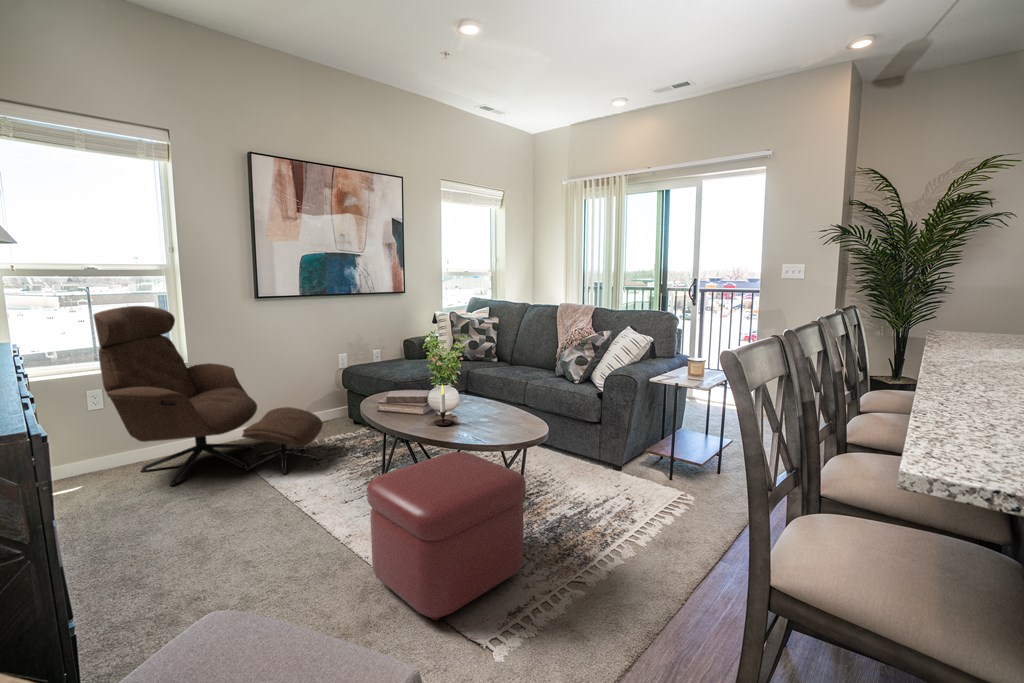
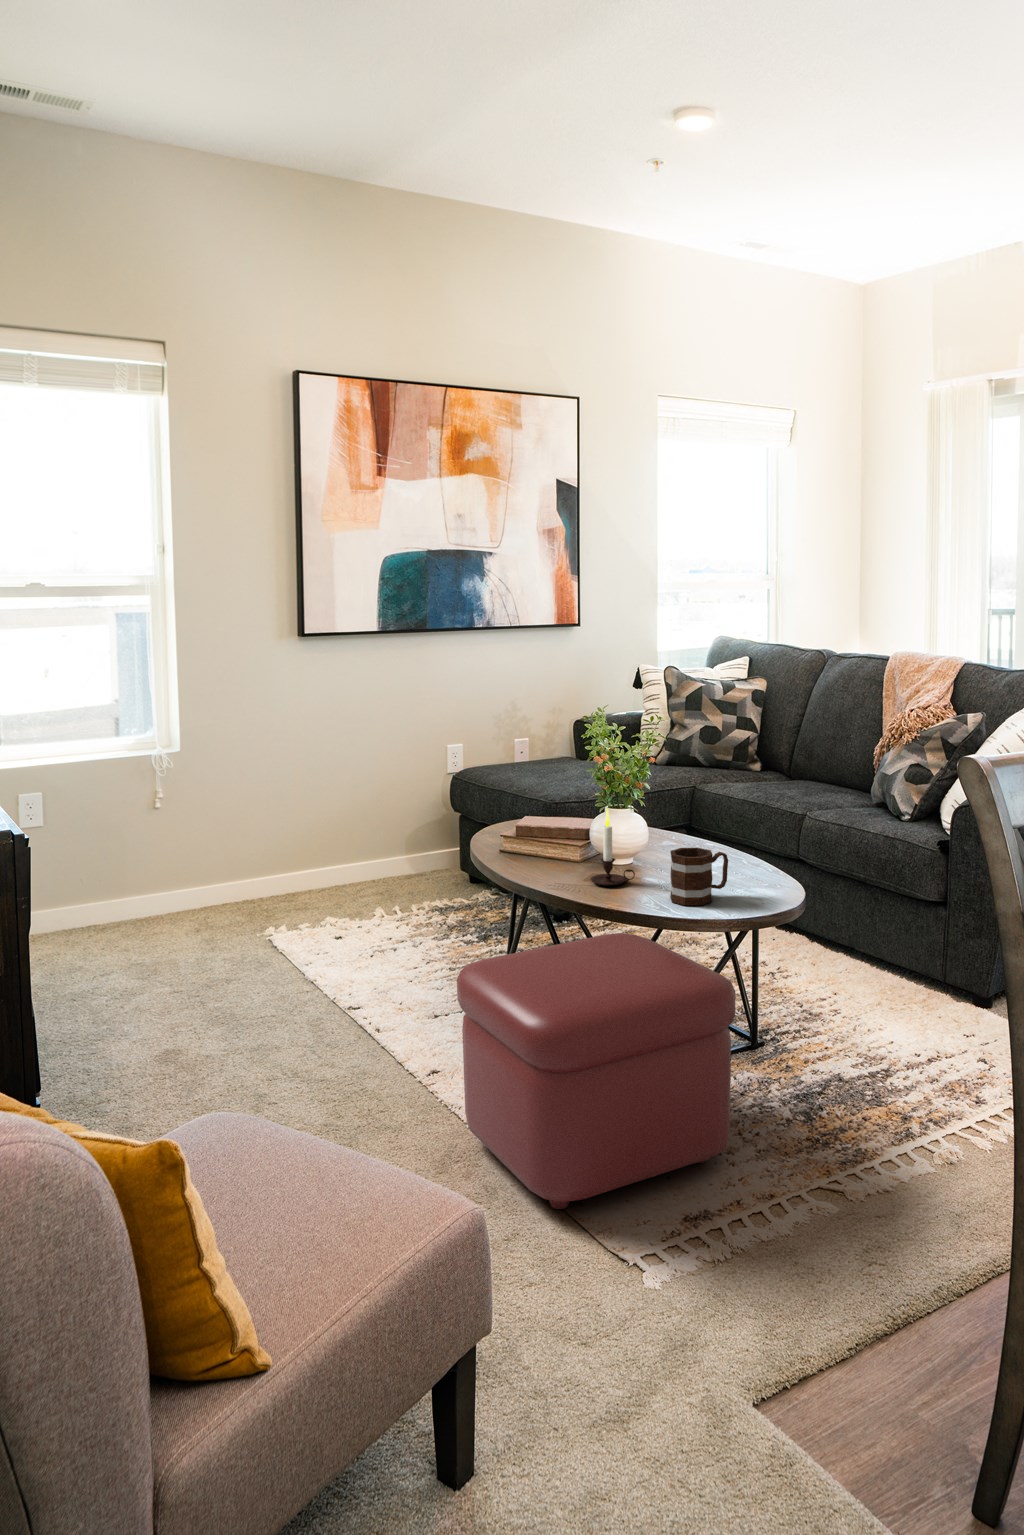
lounge chair: present [94,306,323,485] -> none [63,657,411,959]
mug: none [478,402,507,434] -> present [670,848,728,905]

